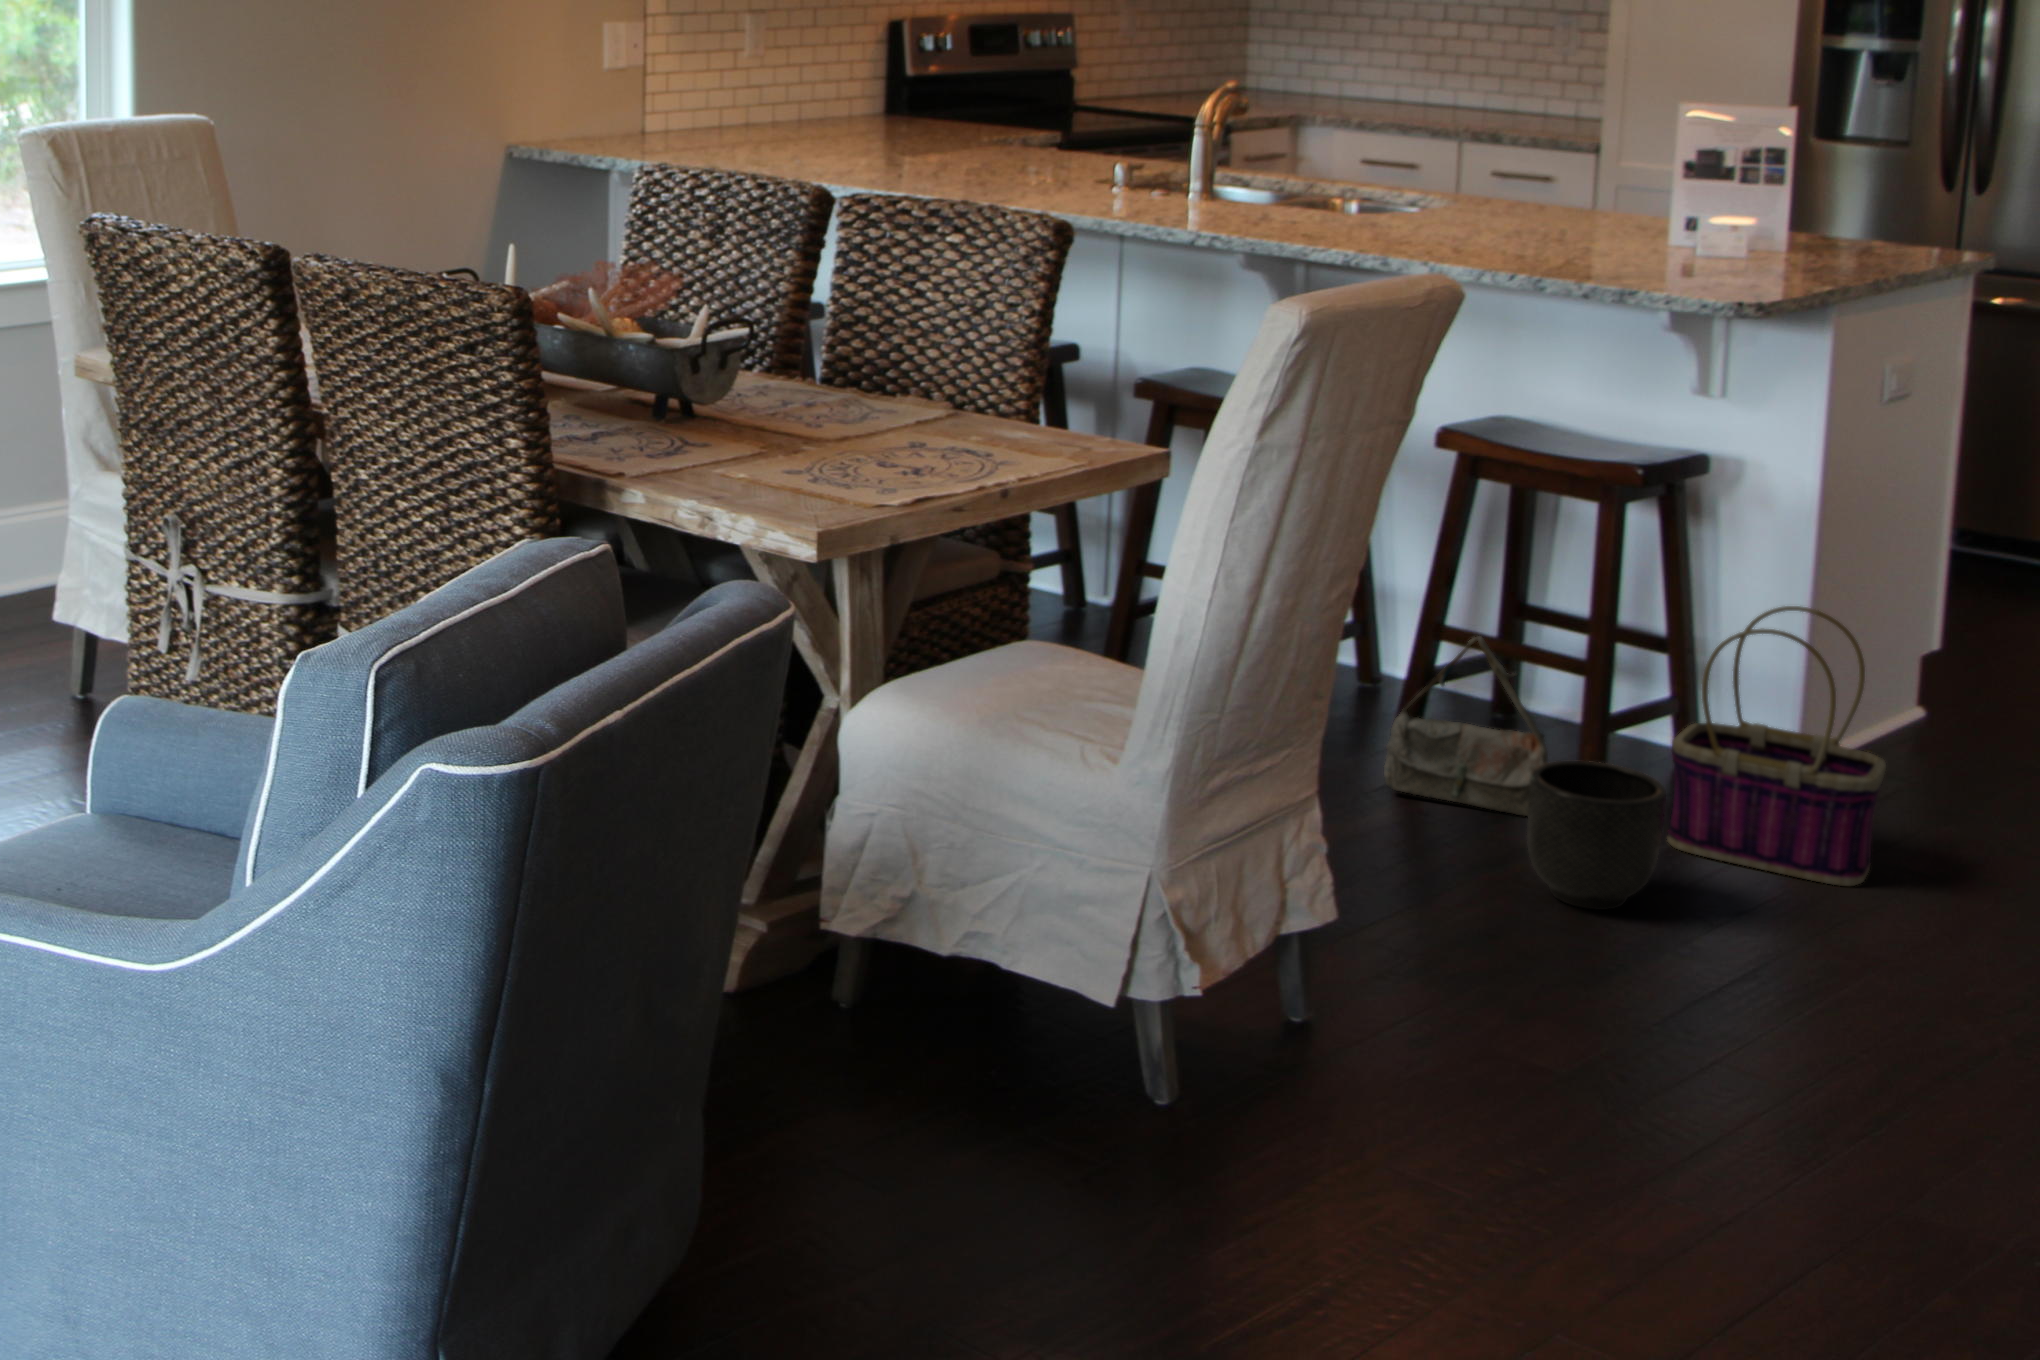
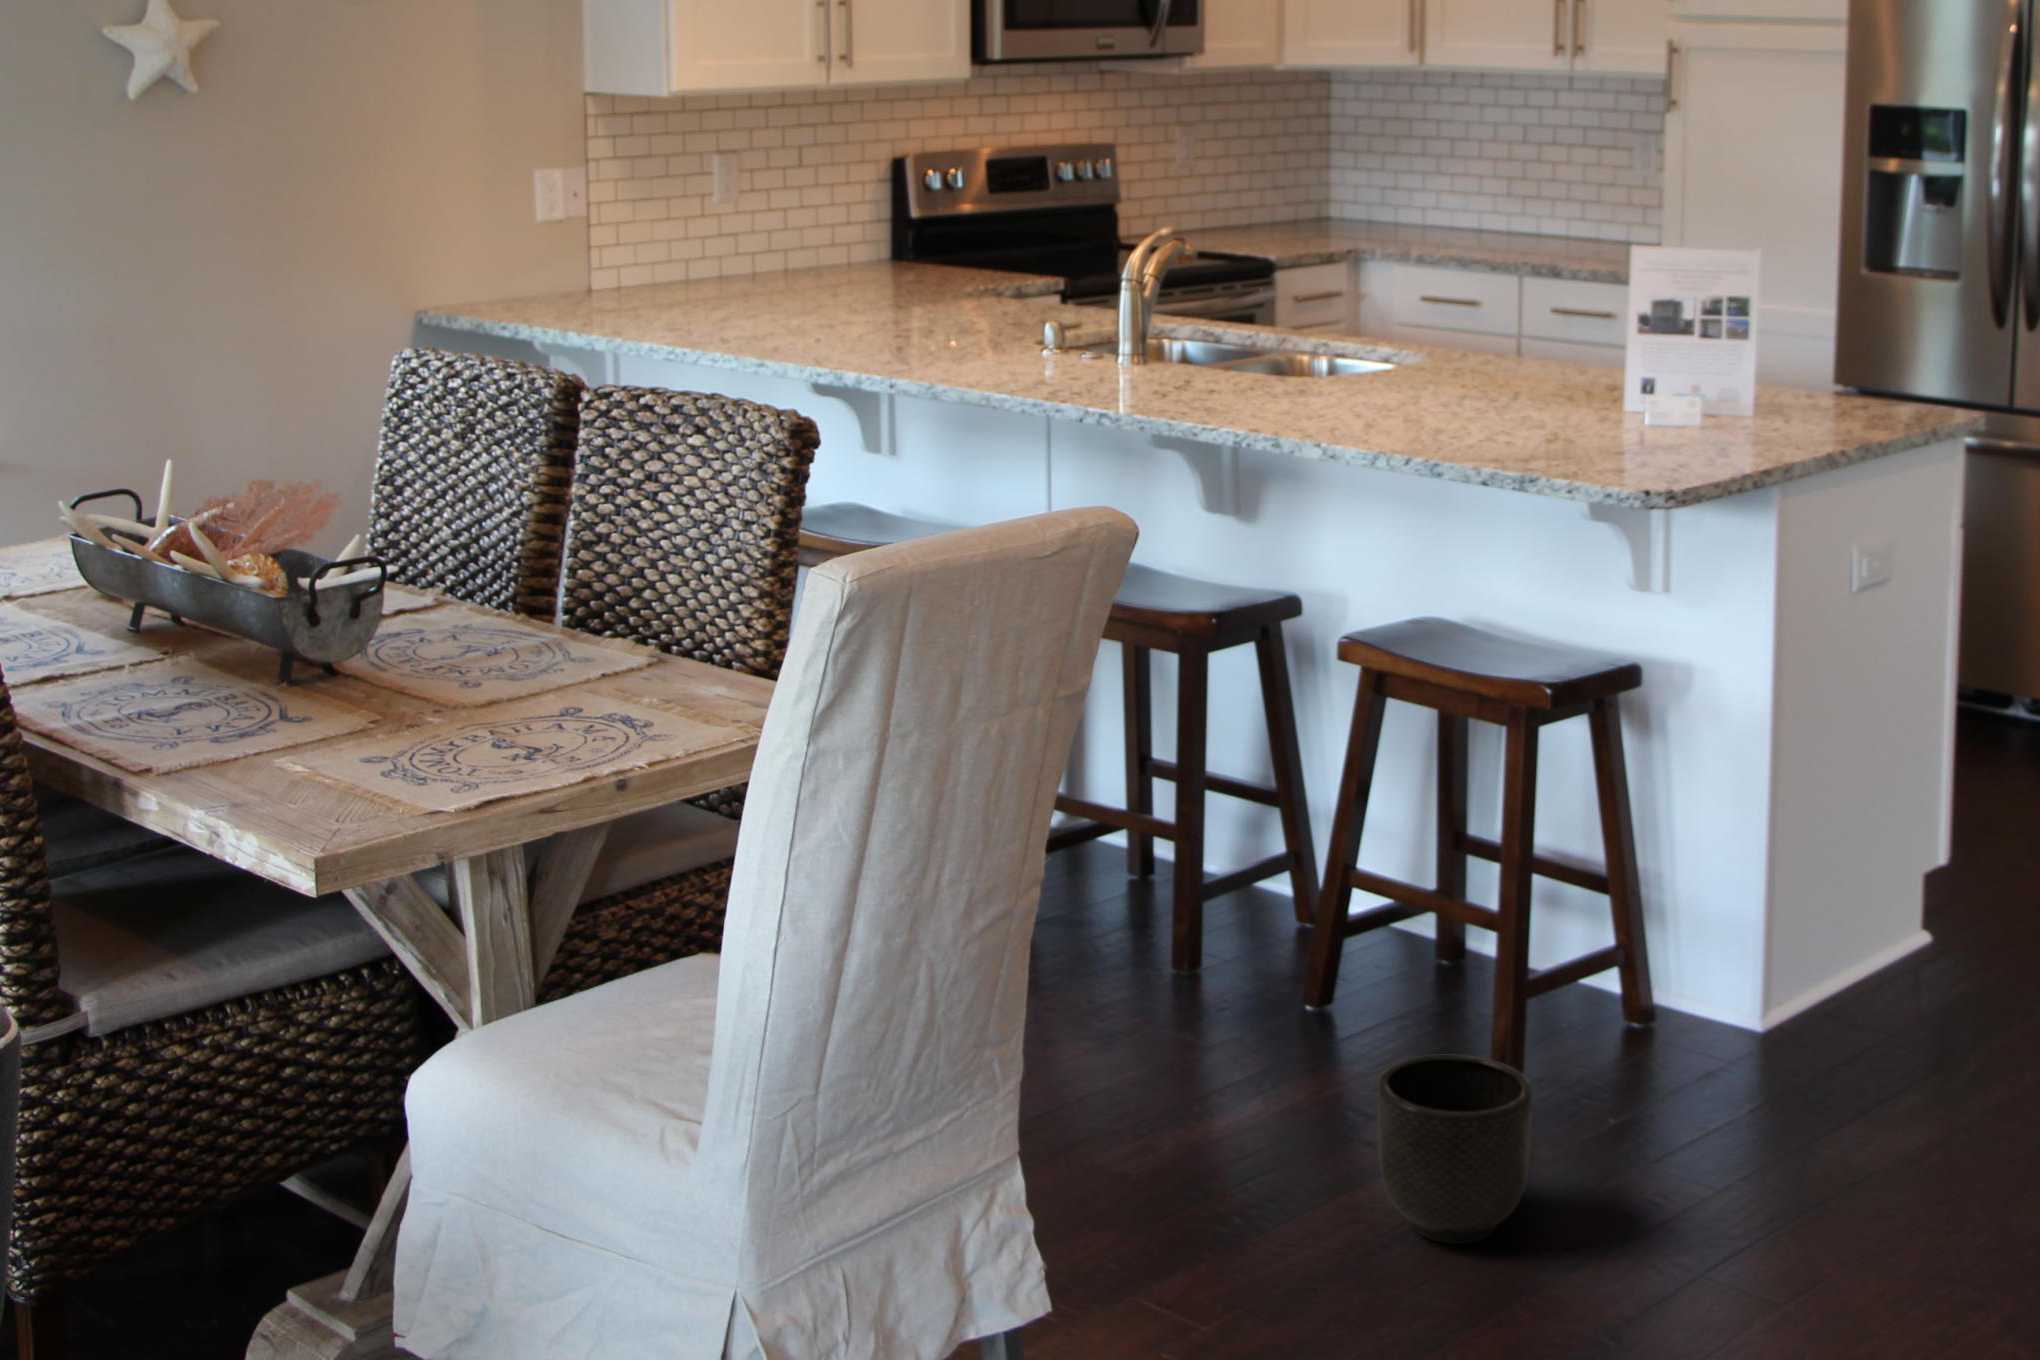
basket: present [1668,606,1886,886] -> none [1576,848,1815,1191]
bag: present [1384,636,1548,816] -> none [1269,892,1449,1108]

